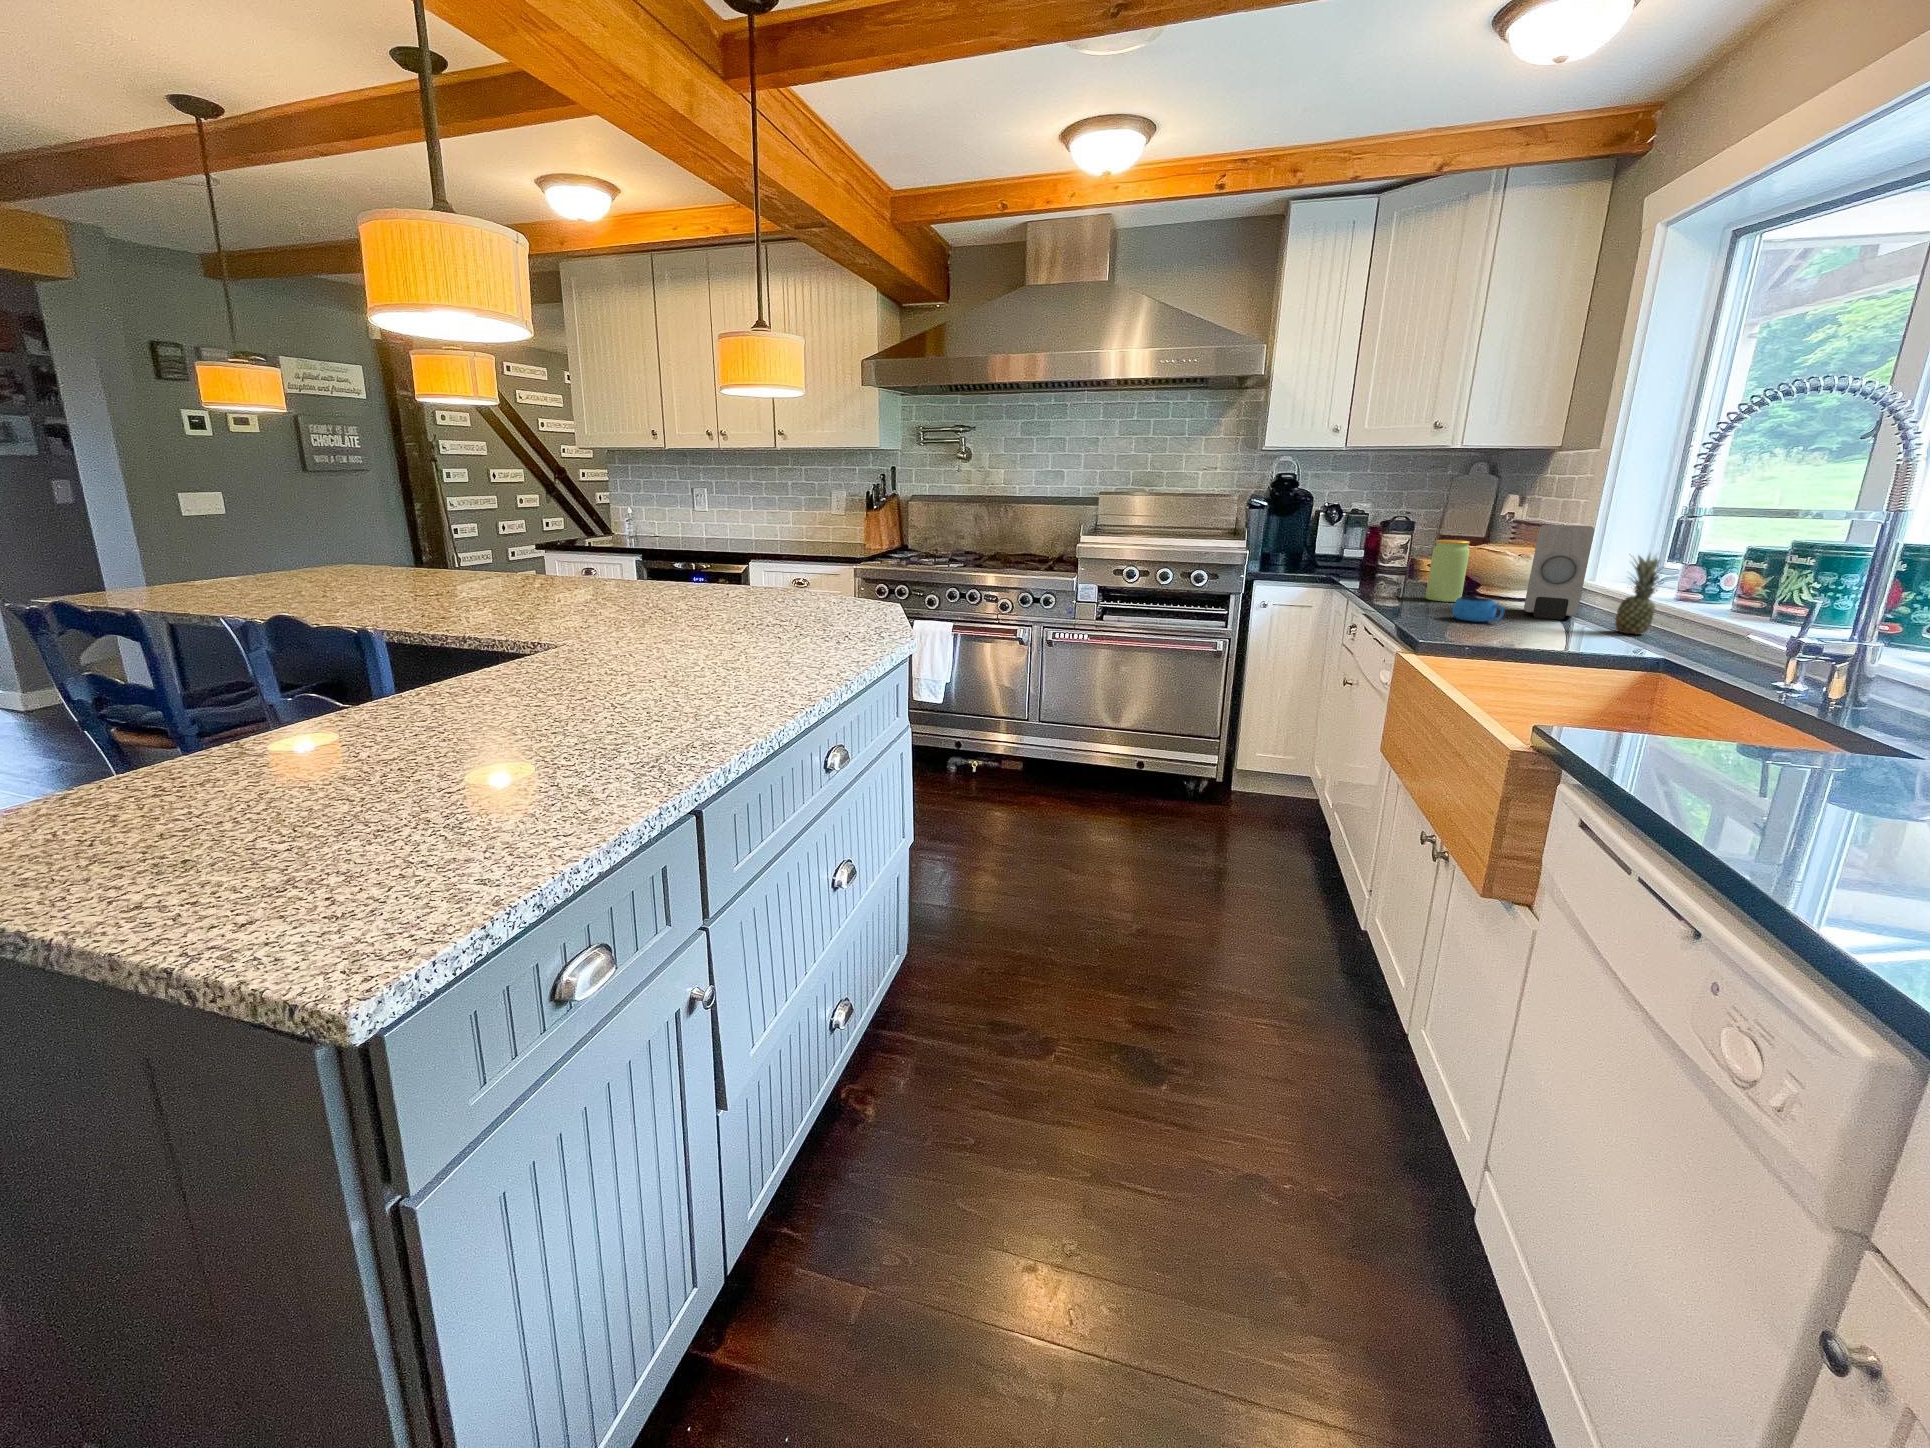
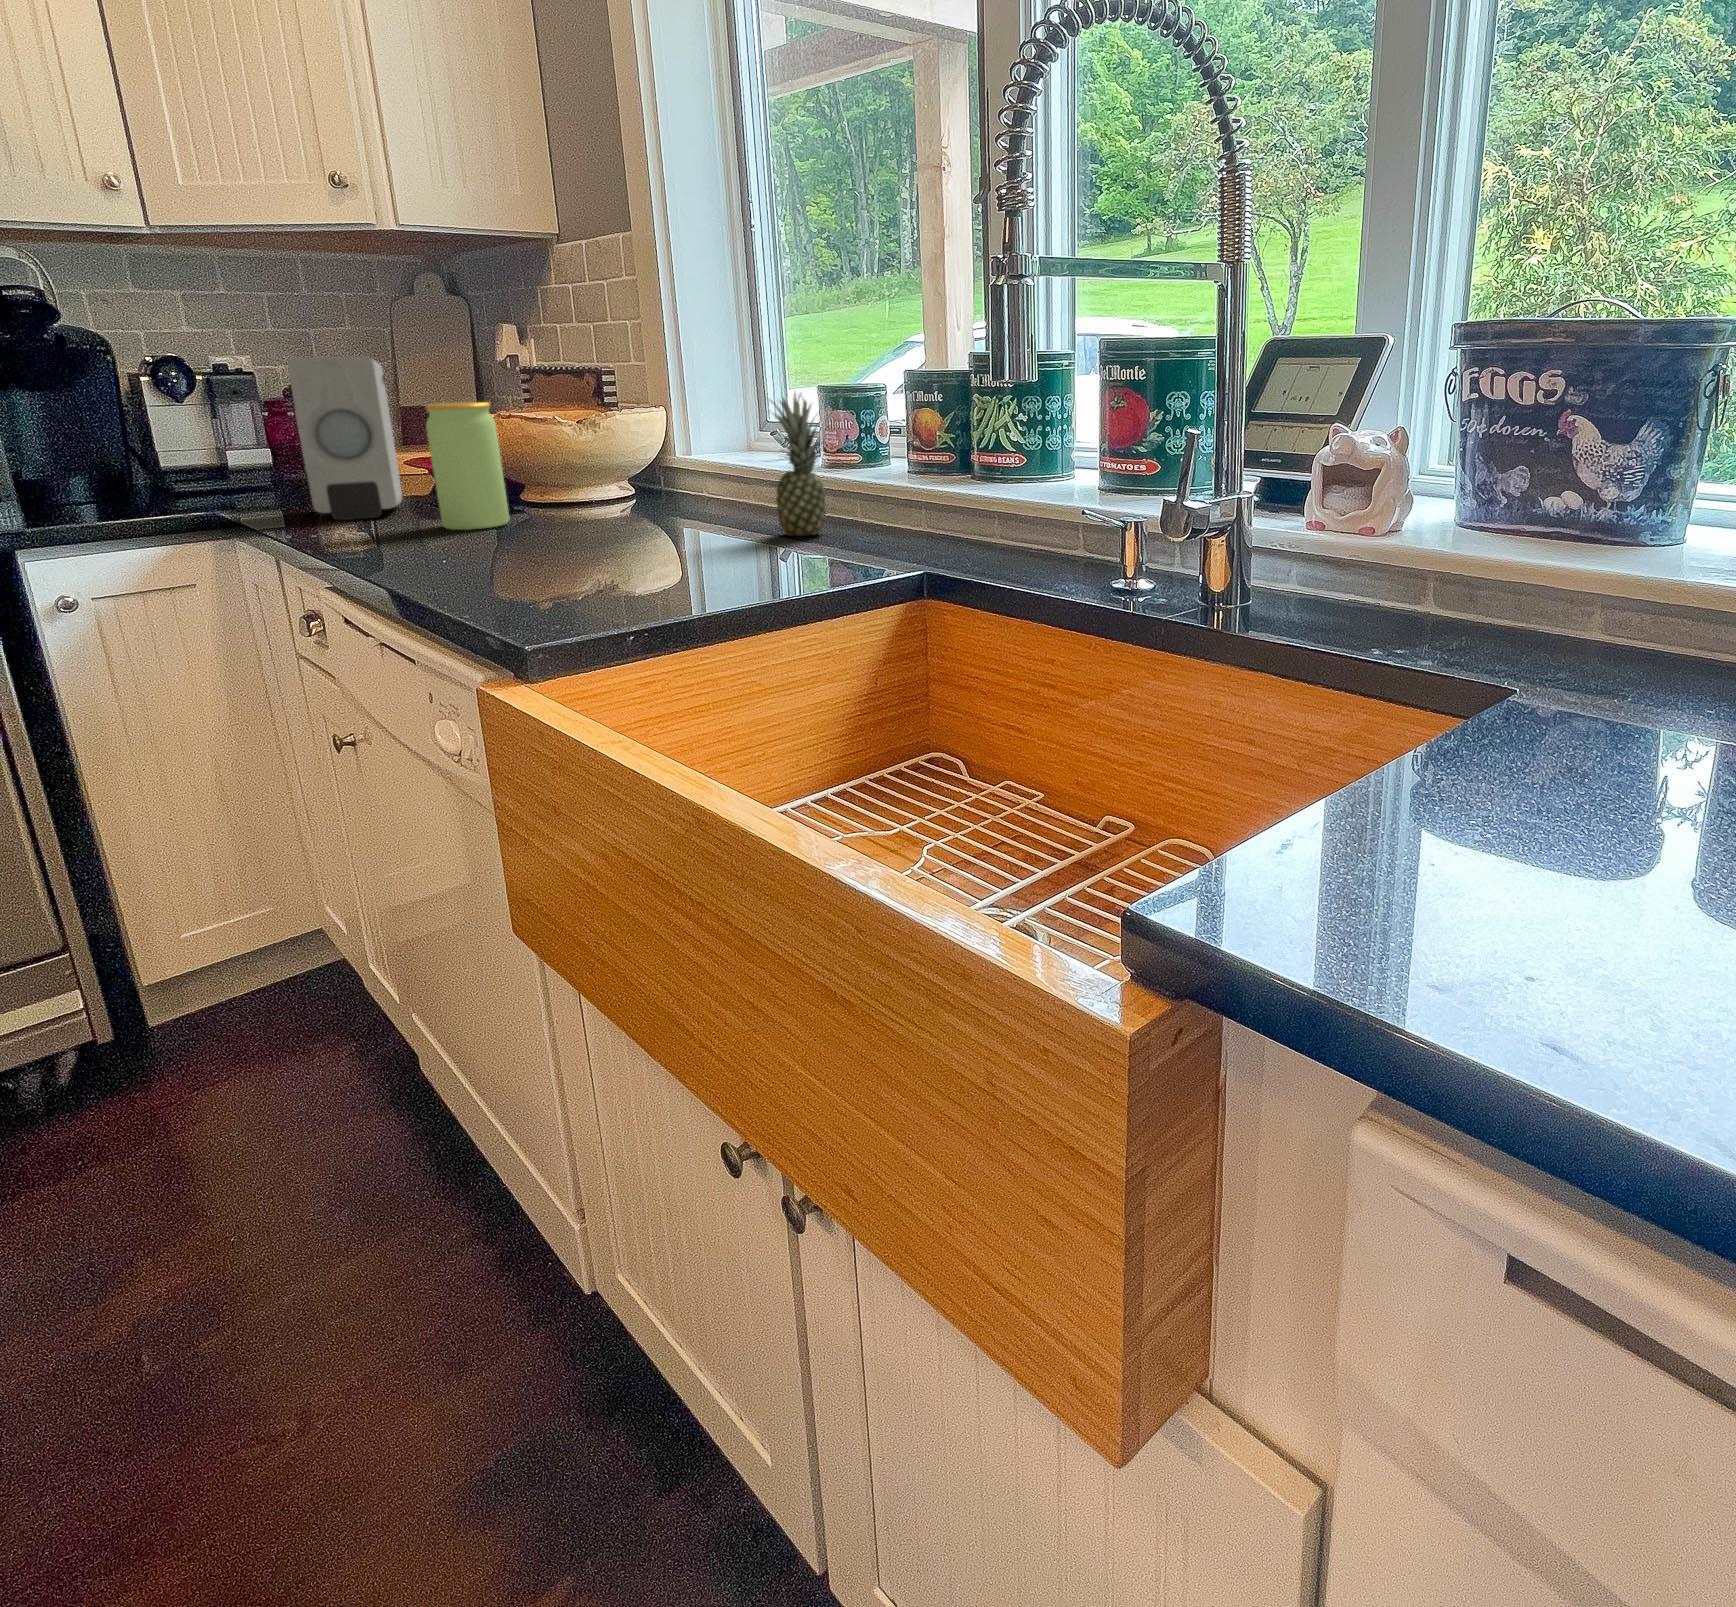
soap dispenser: present [1524,525,1594,620] -> present [288,355,403,520]
mug: present [1452,597,1504,622] -> none [524,512,623,565]

